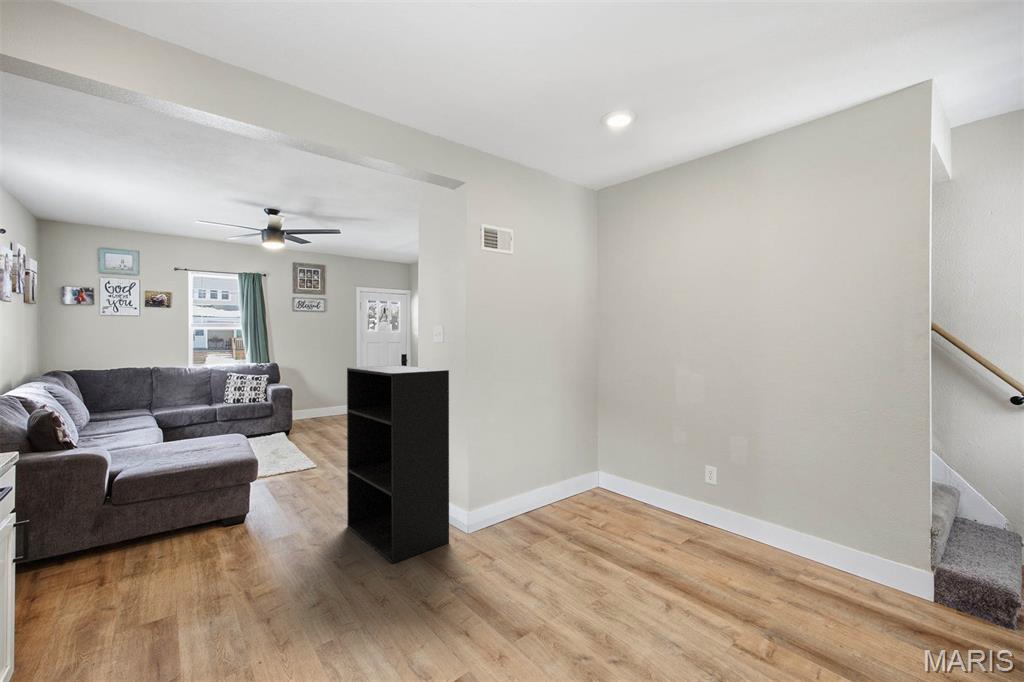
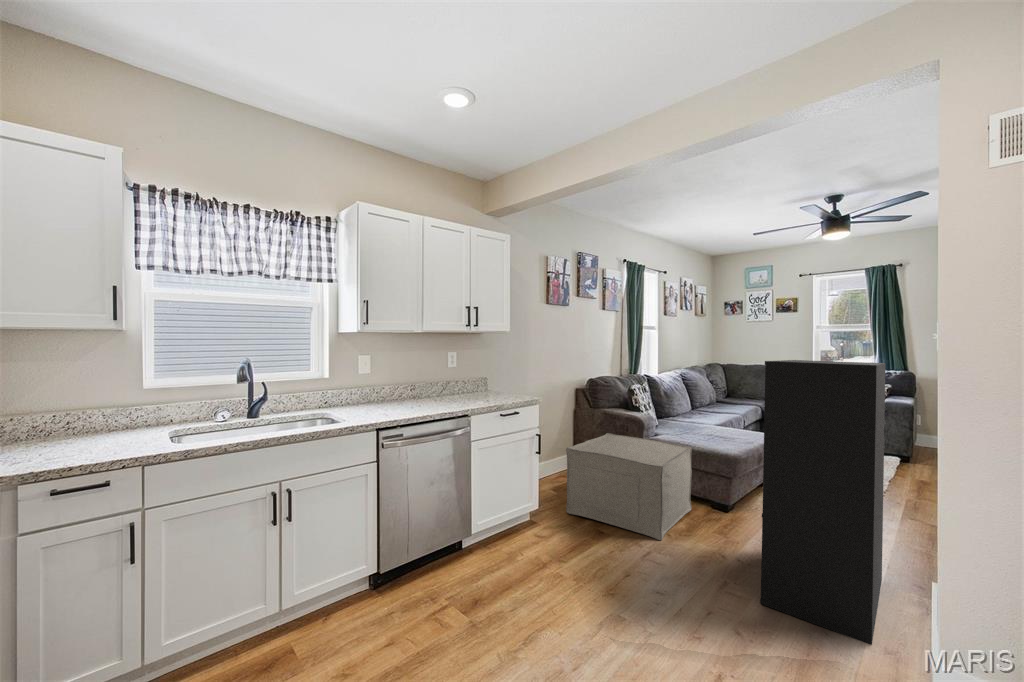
ottoman: none [81,473,263,641] -> present [566,433,692,540]

